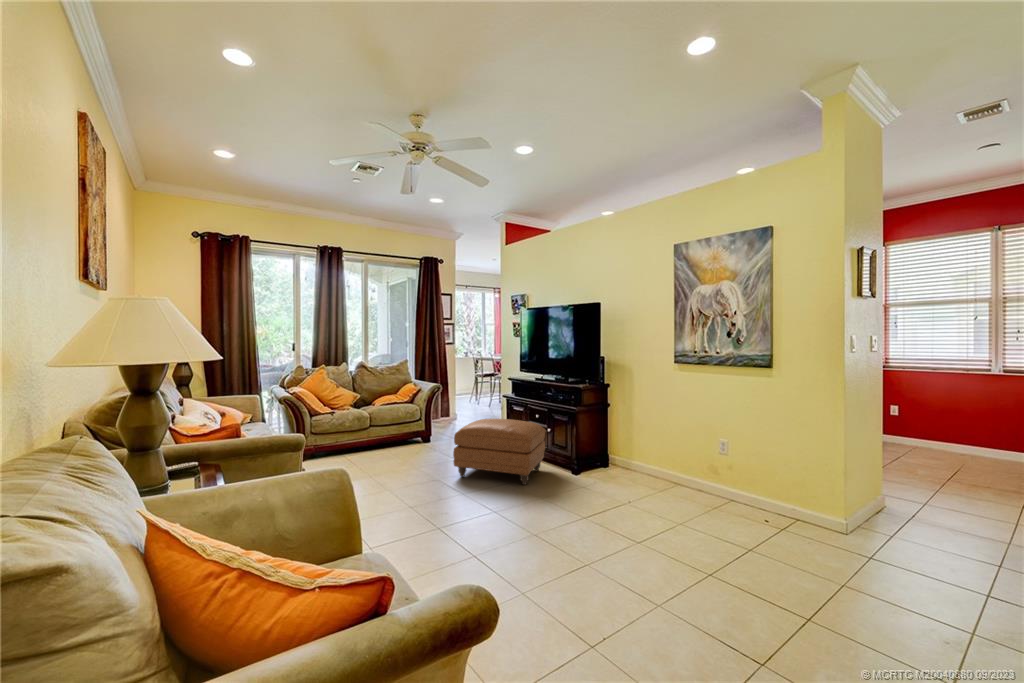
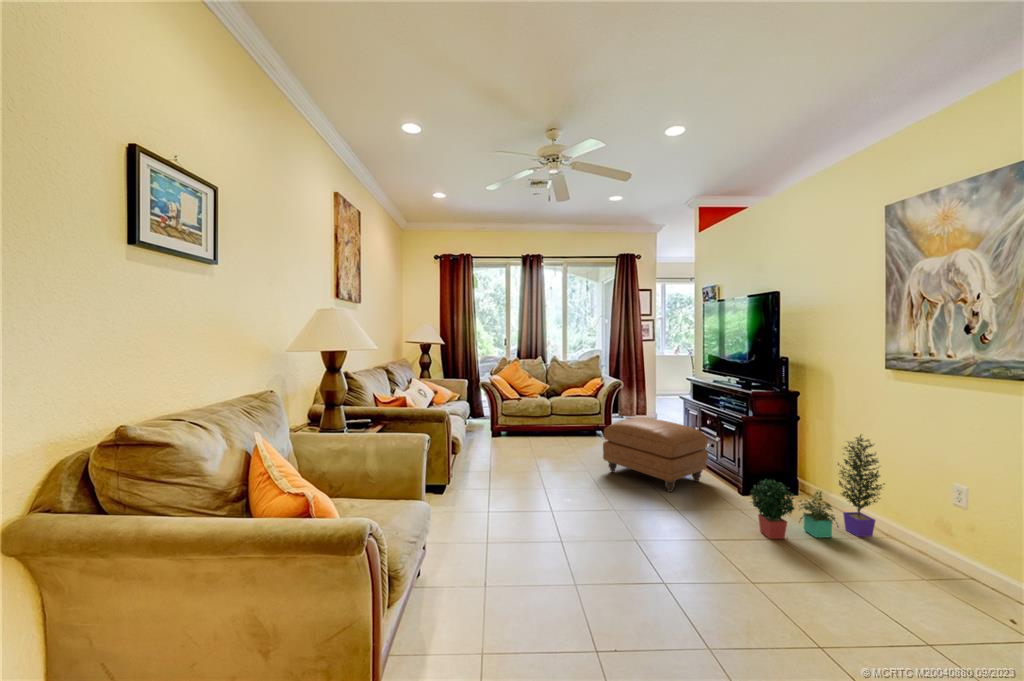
potted plant: none [603,412,679,505] -> present [750,435,885,539]

